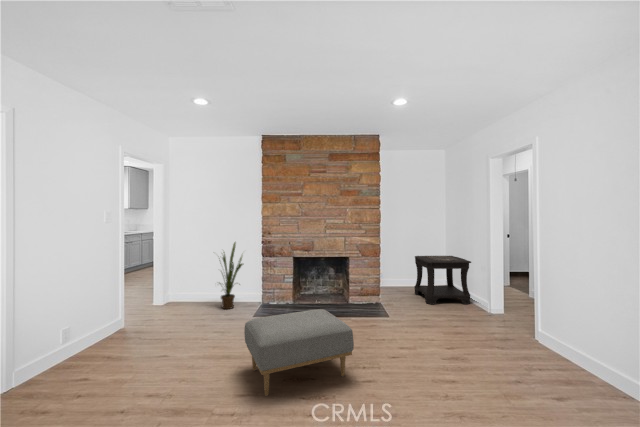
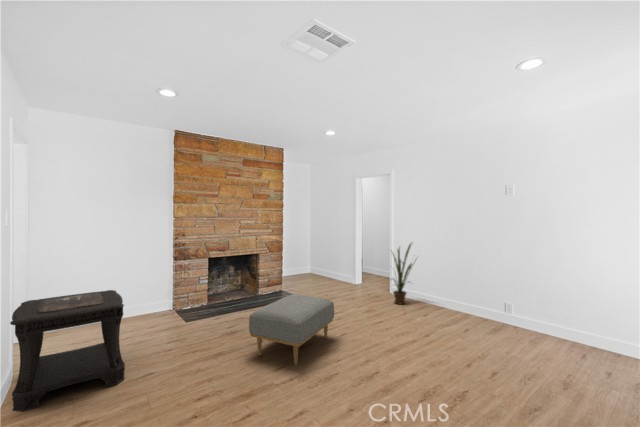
house plant: present [220,242,243,309] -> present [393,243,413,304]
side table: present [414,256,471,305] -> present [10,290,125,412]

